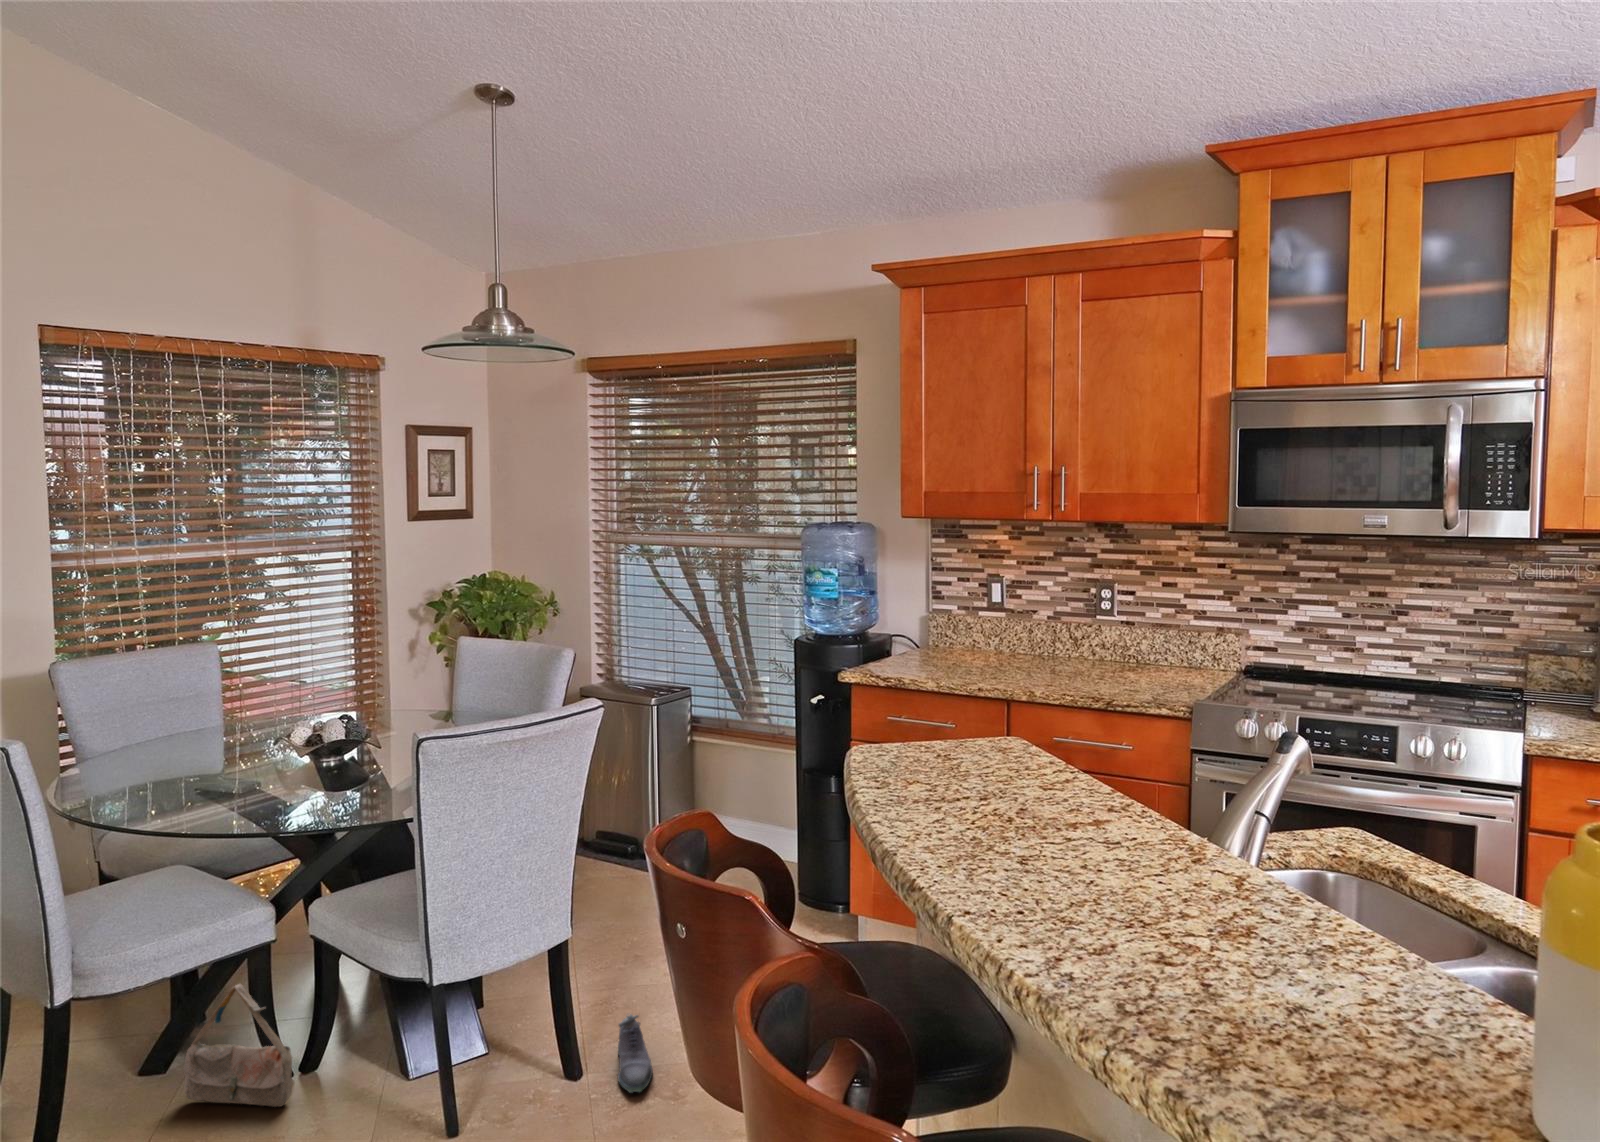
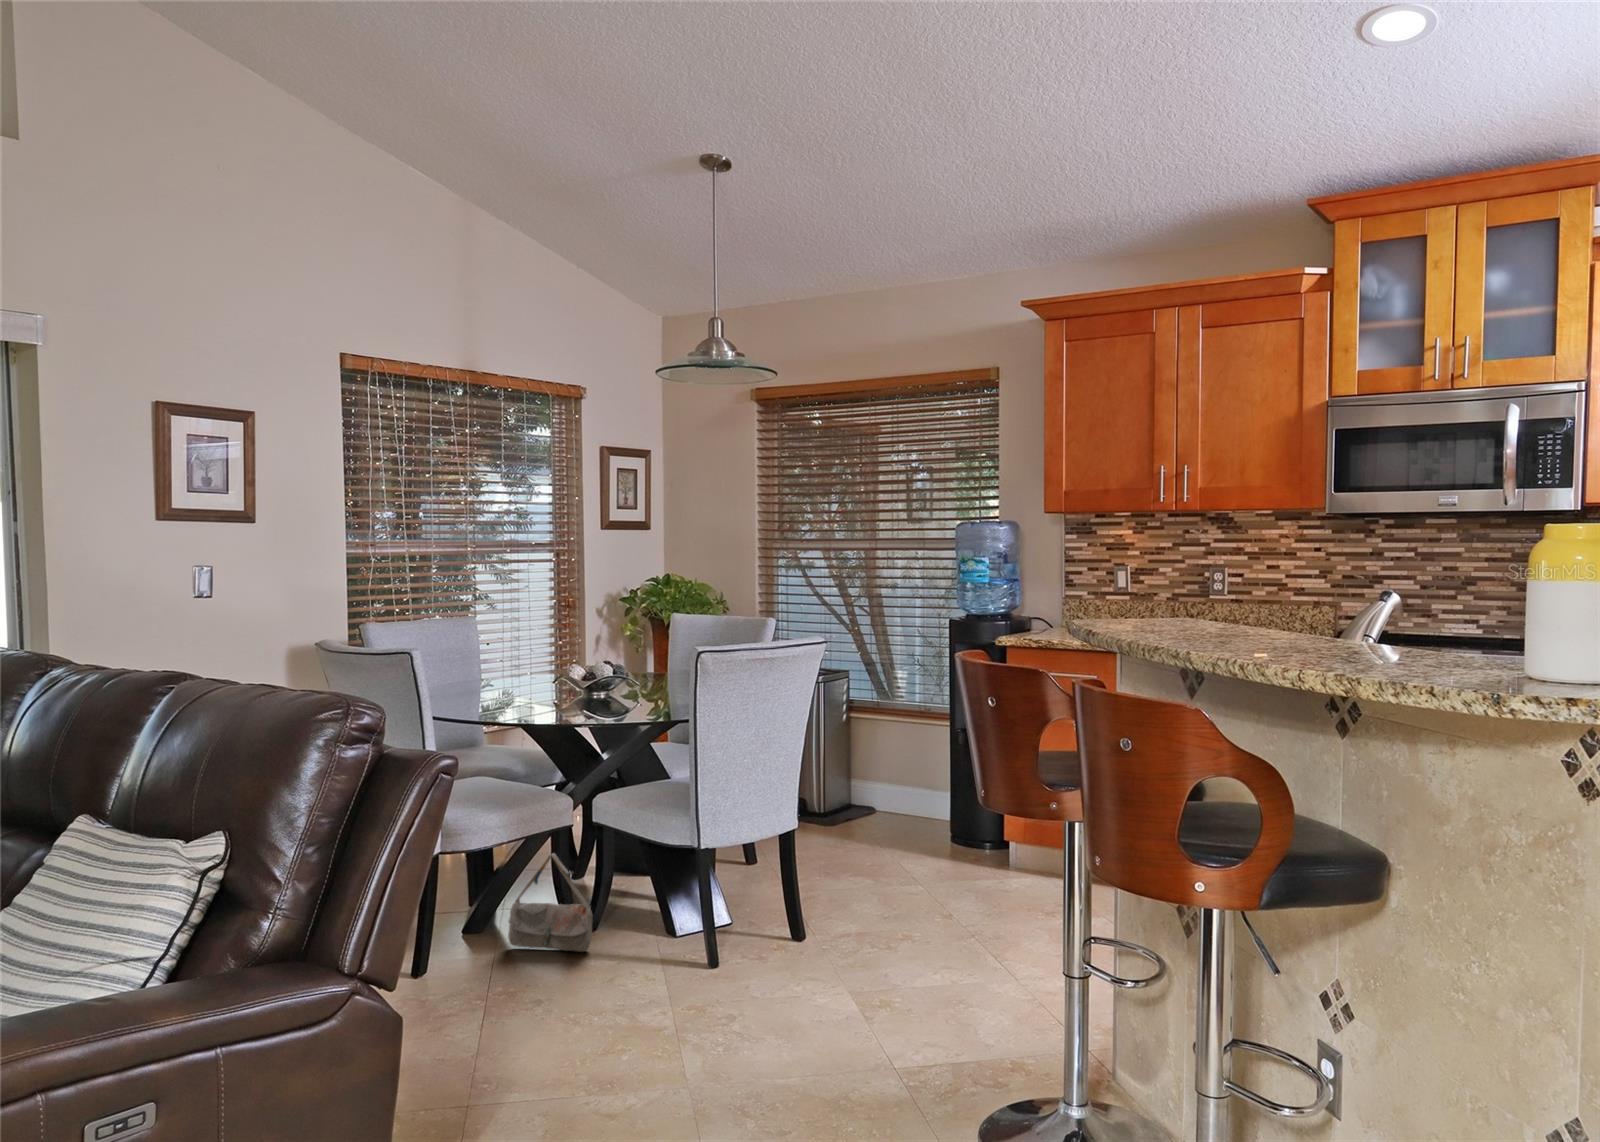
shoe: present [618,1014,653,1093] -> none [836,897,870,949]

